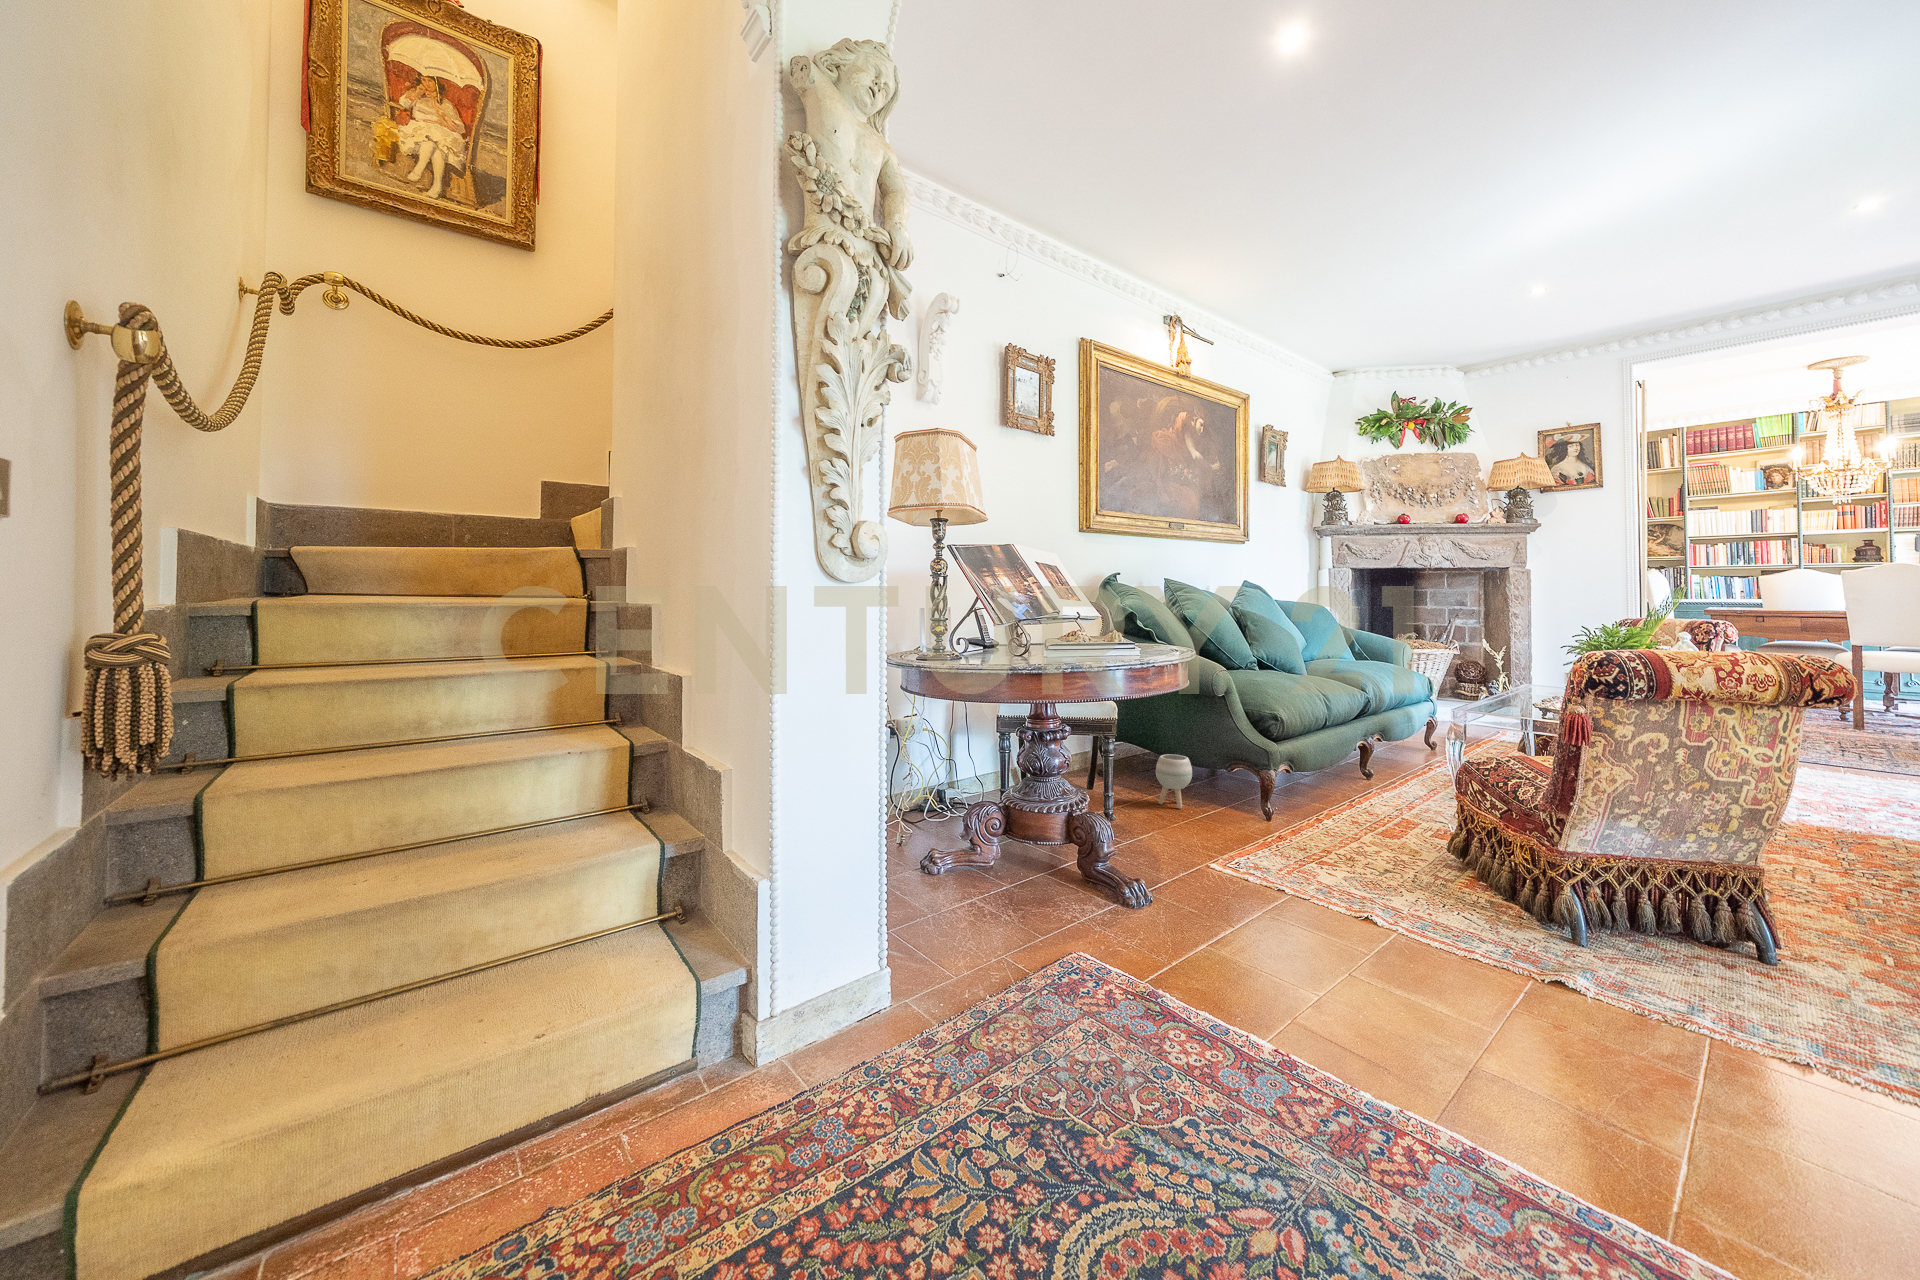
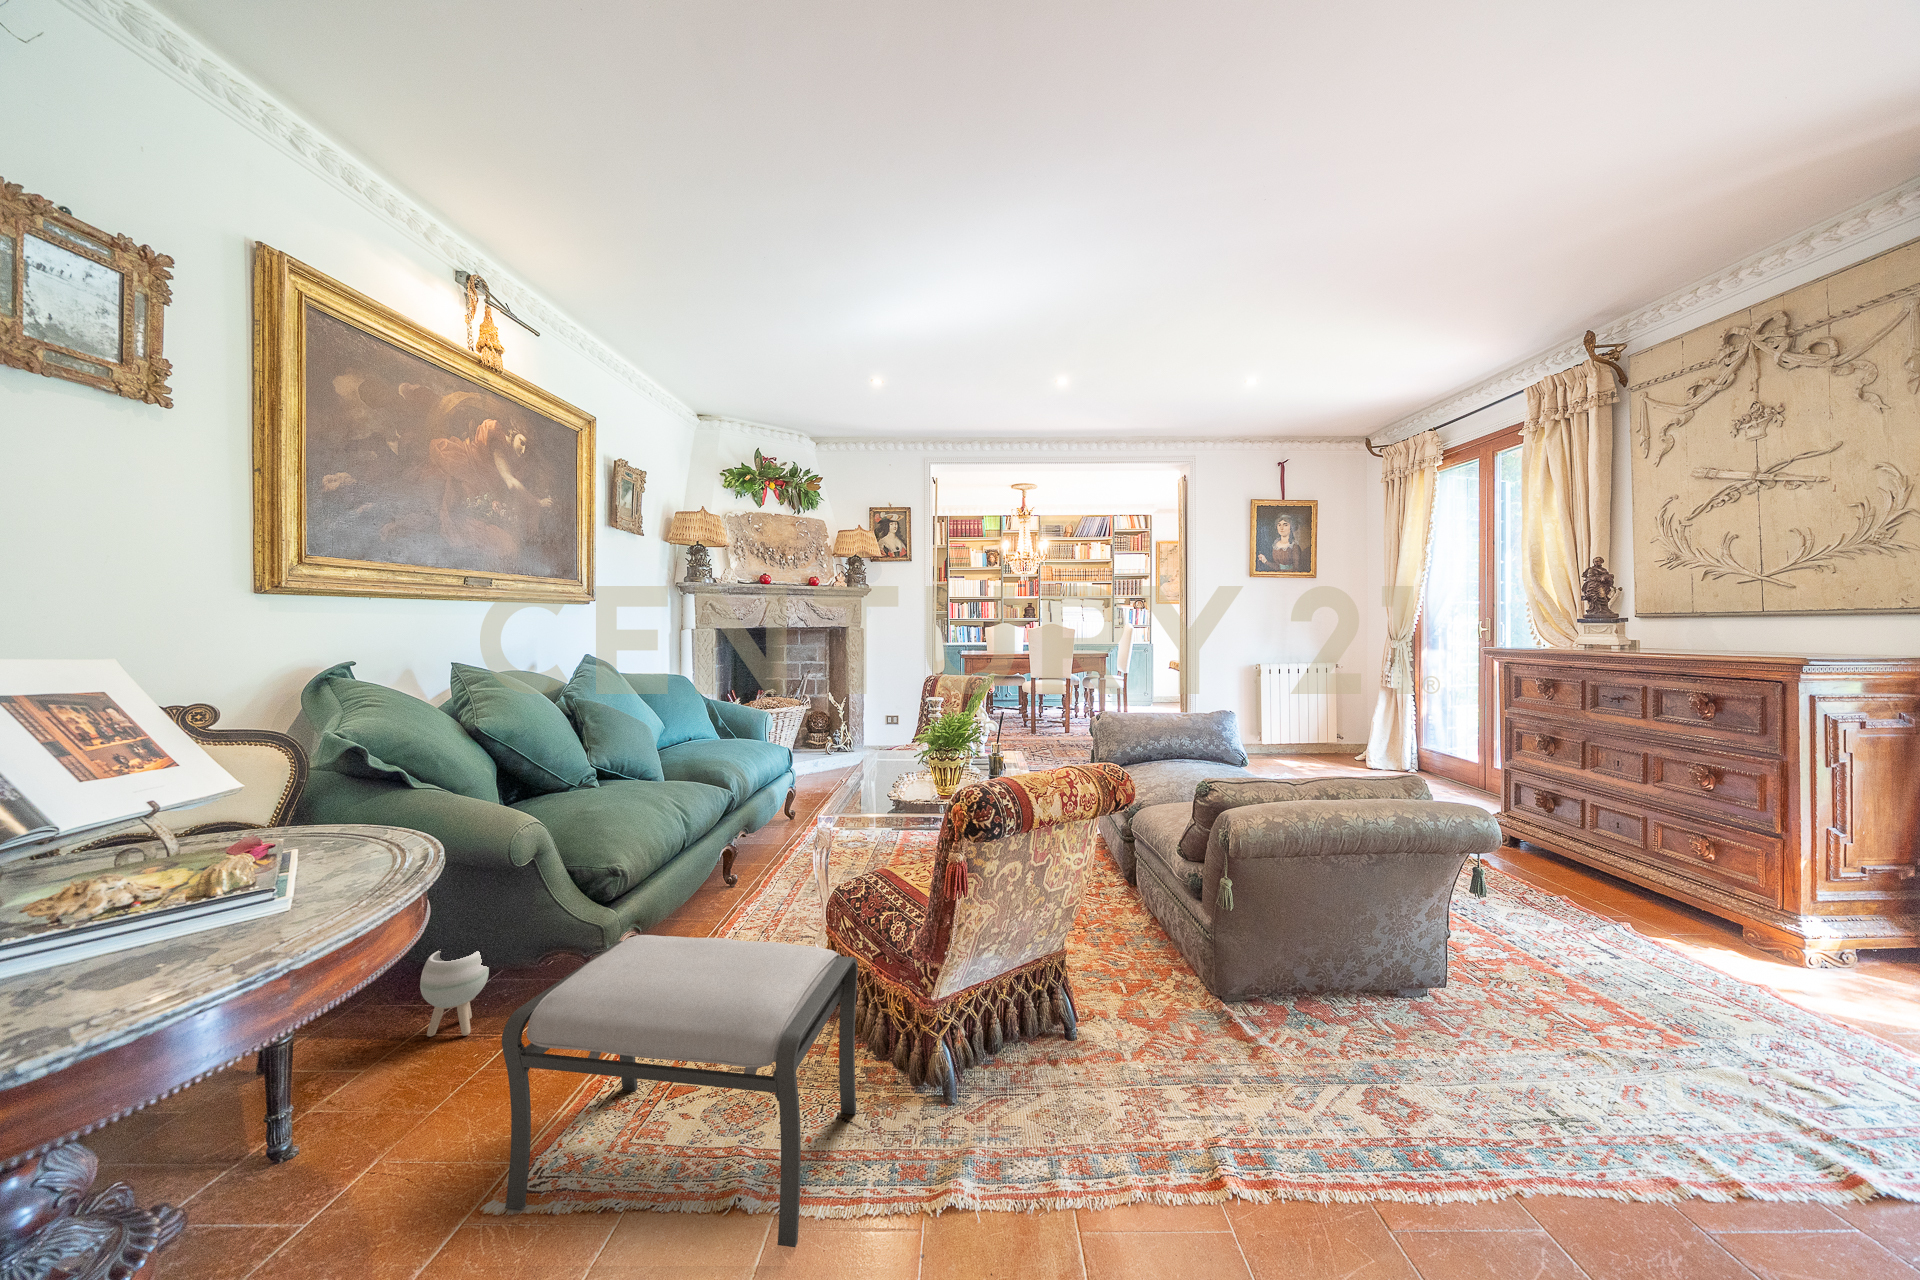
ottoman: none [1219,751,1480,950] -> present [502,935,858,1247]

